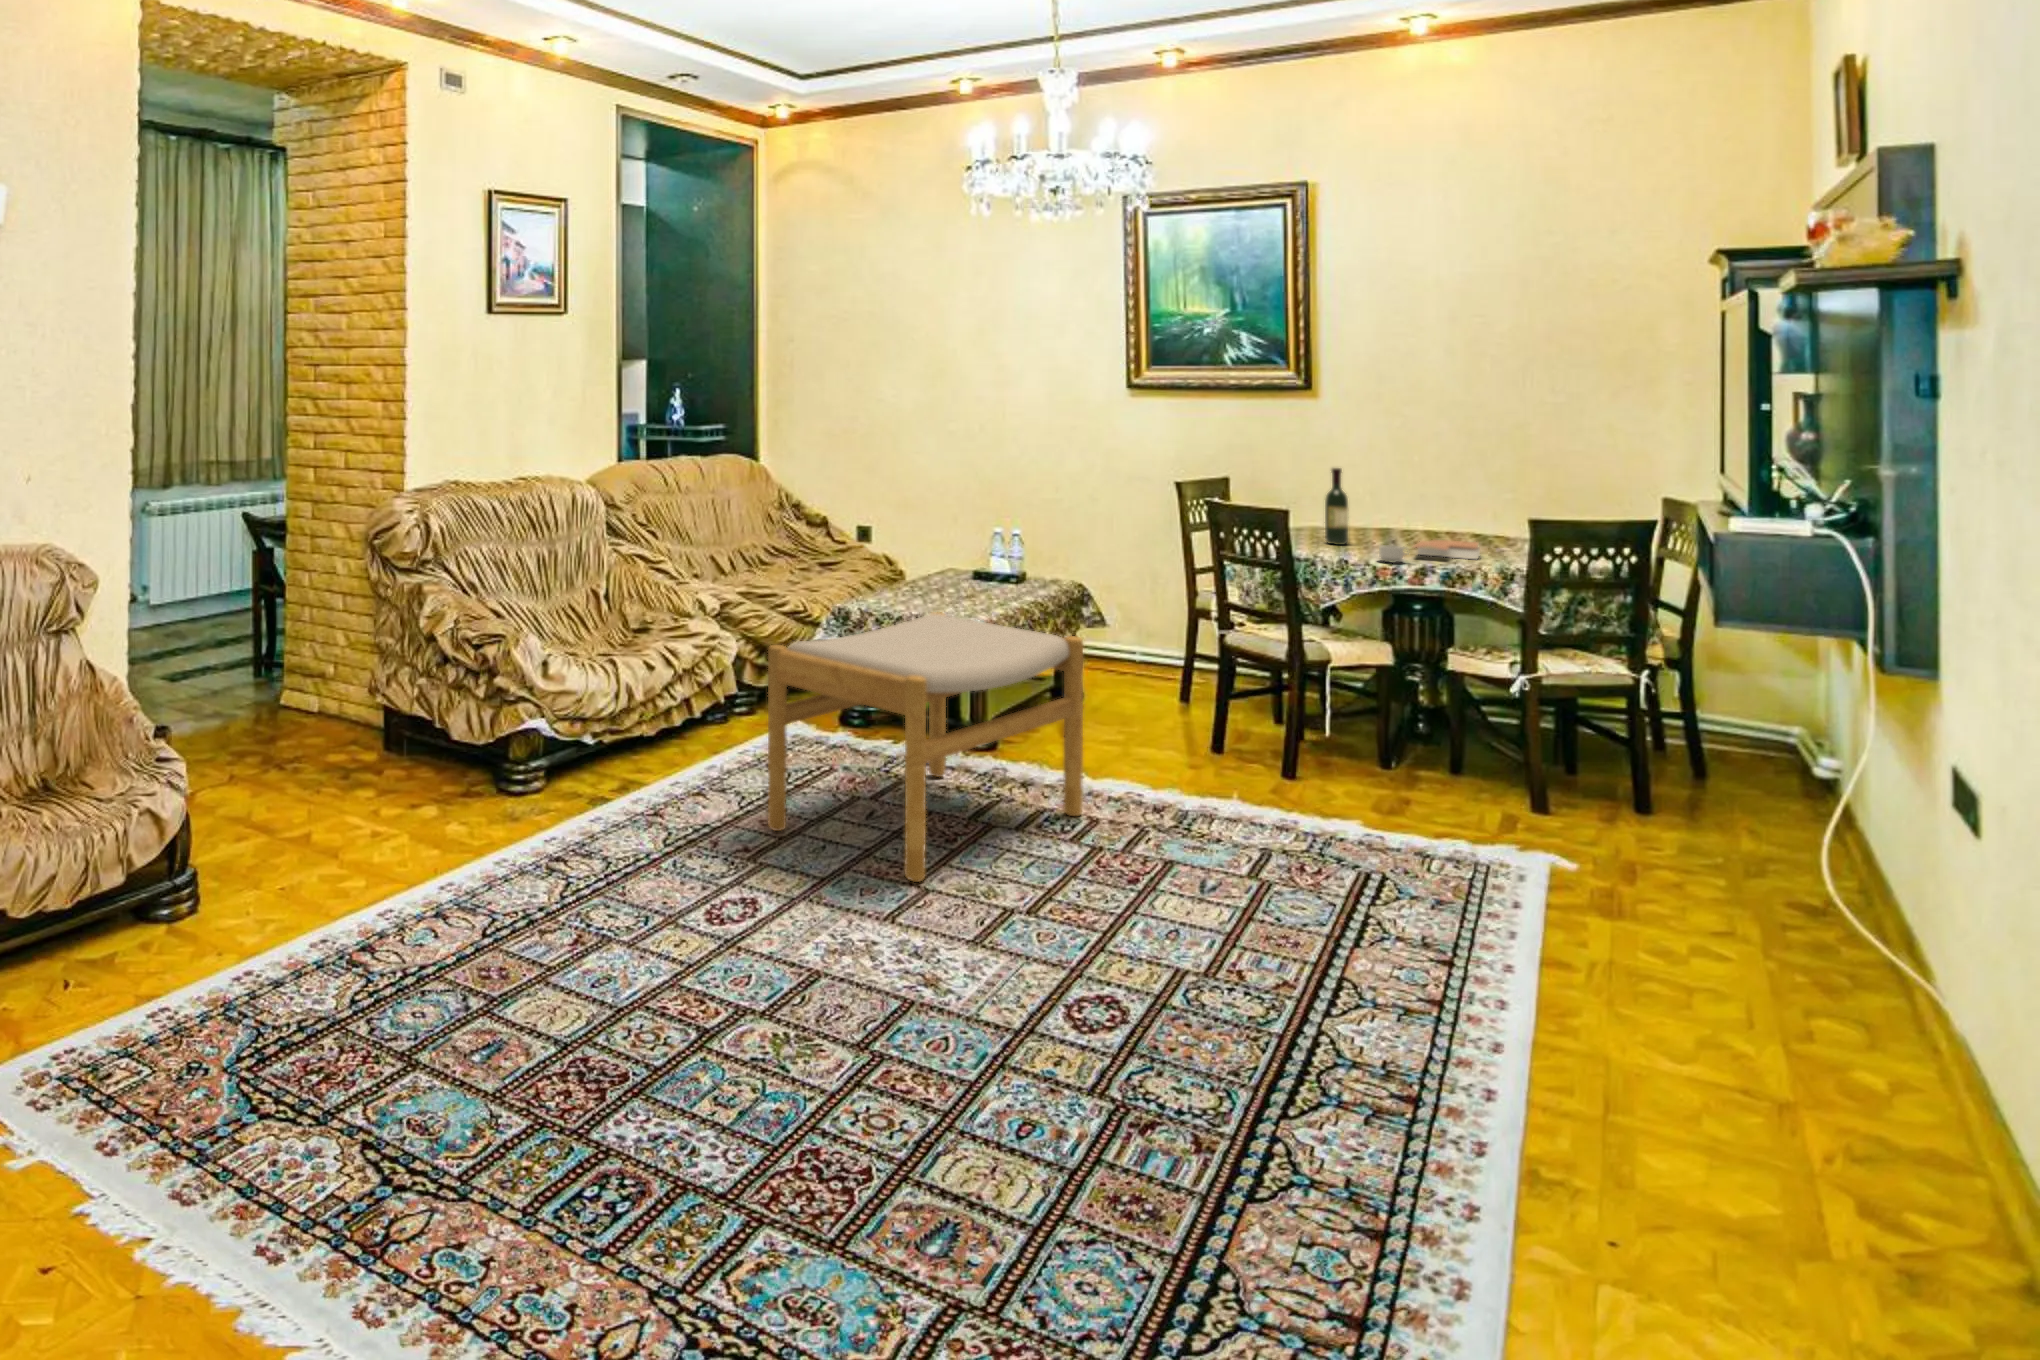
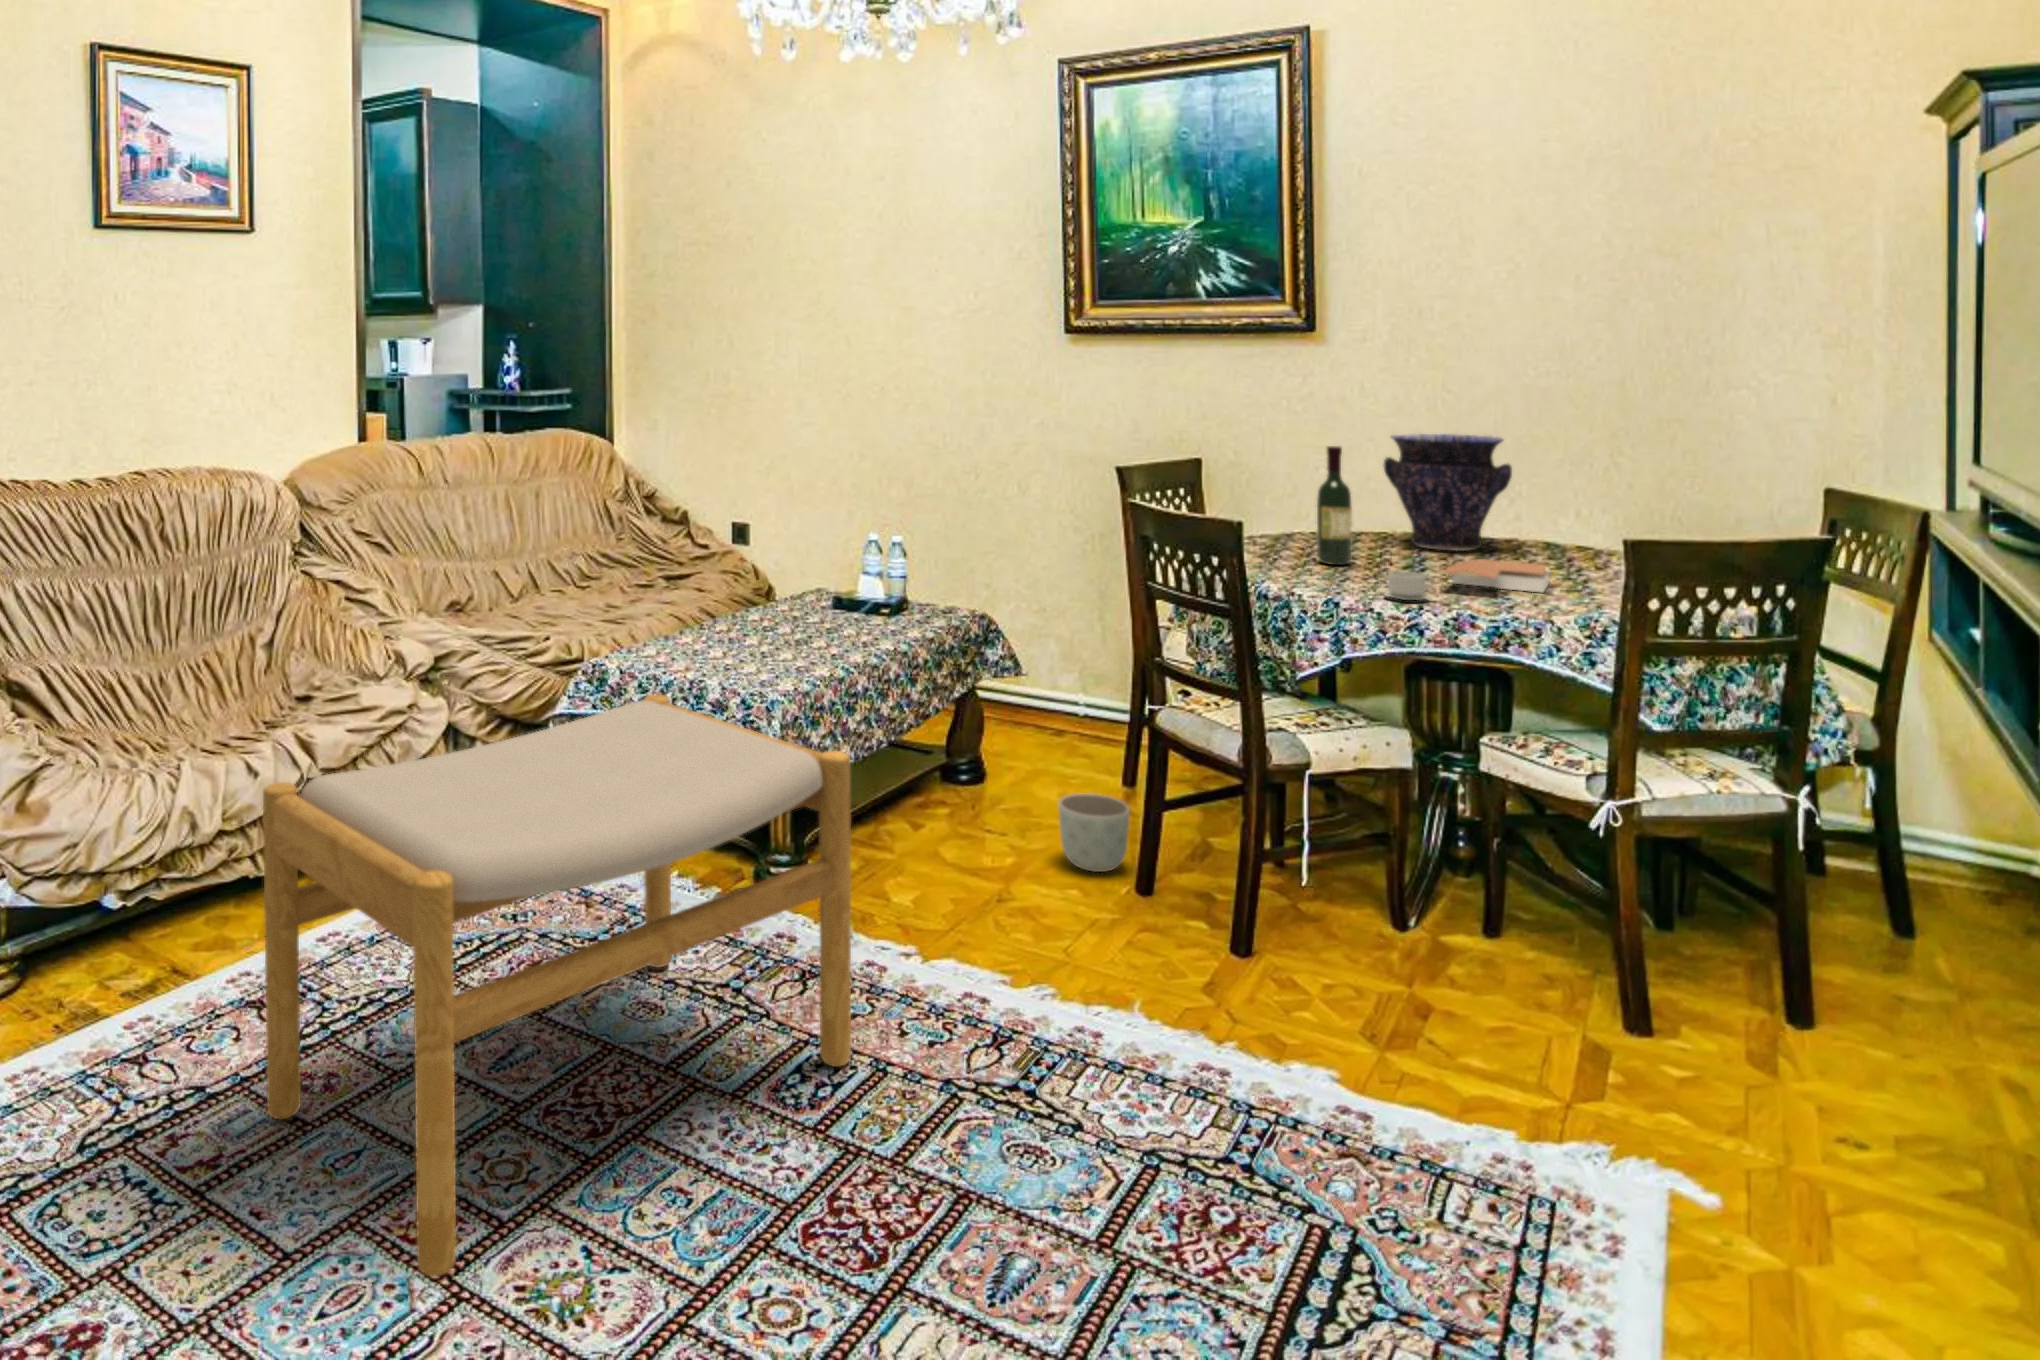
vase: none [1364,461,1453,538] -> present [1383,434,1512,551]
planter: none [1159,691,1207,739] -> present [1059,794,1130,872]

